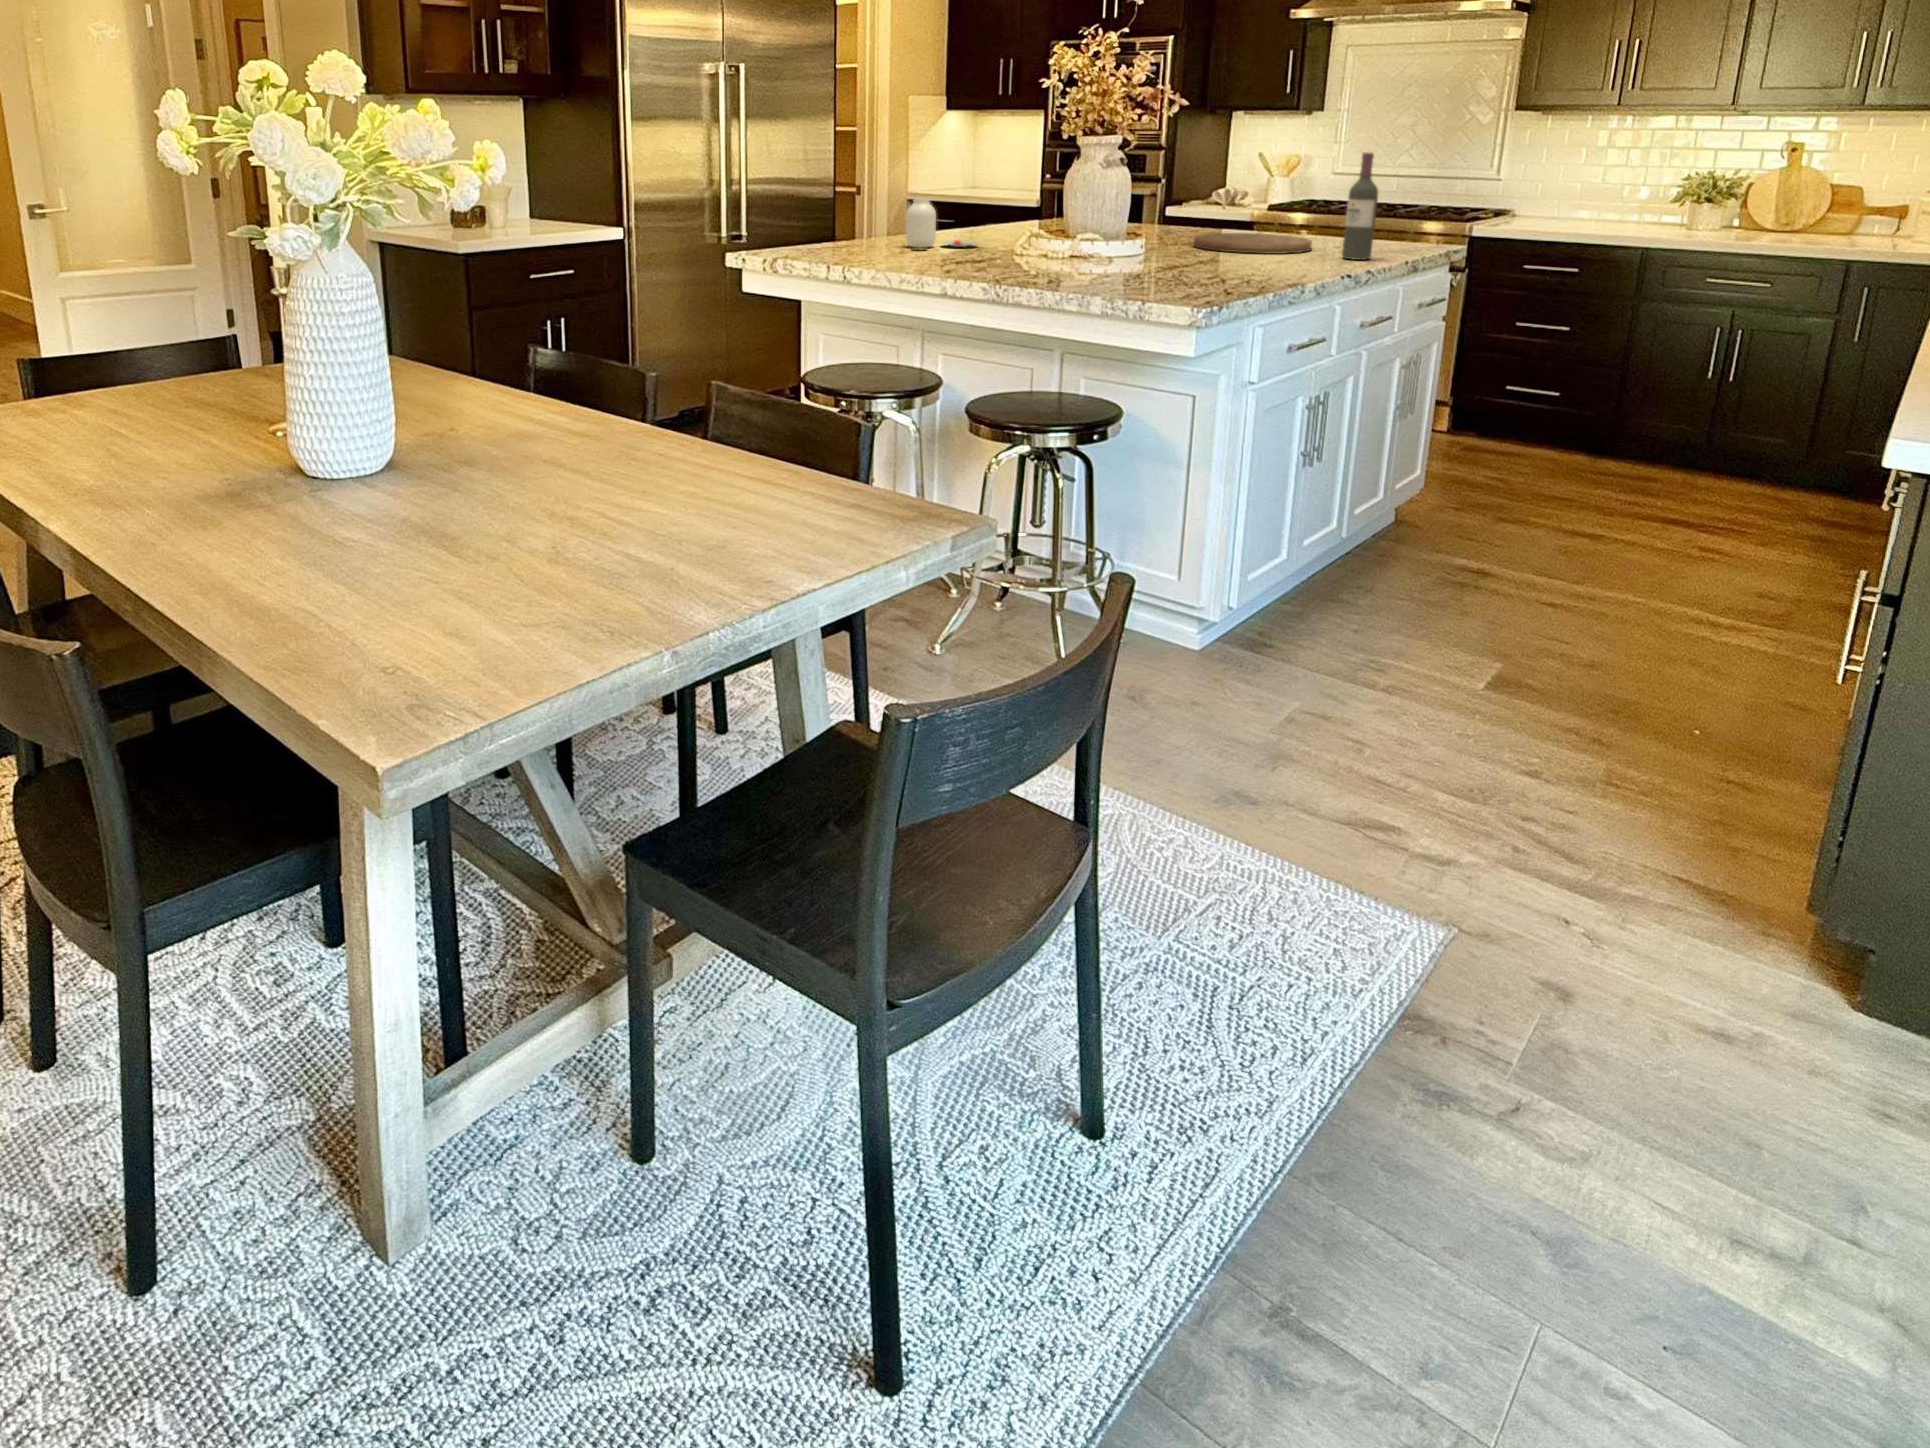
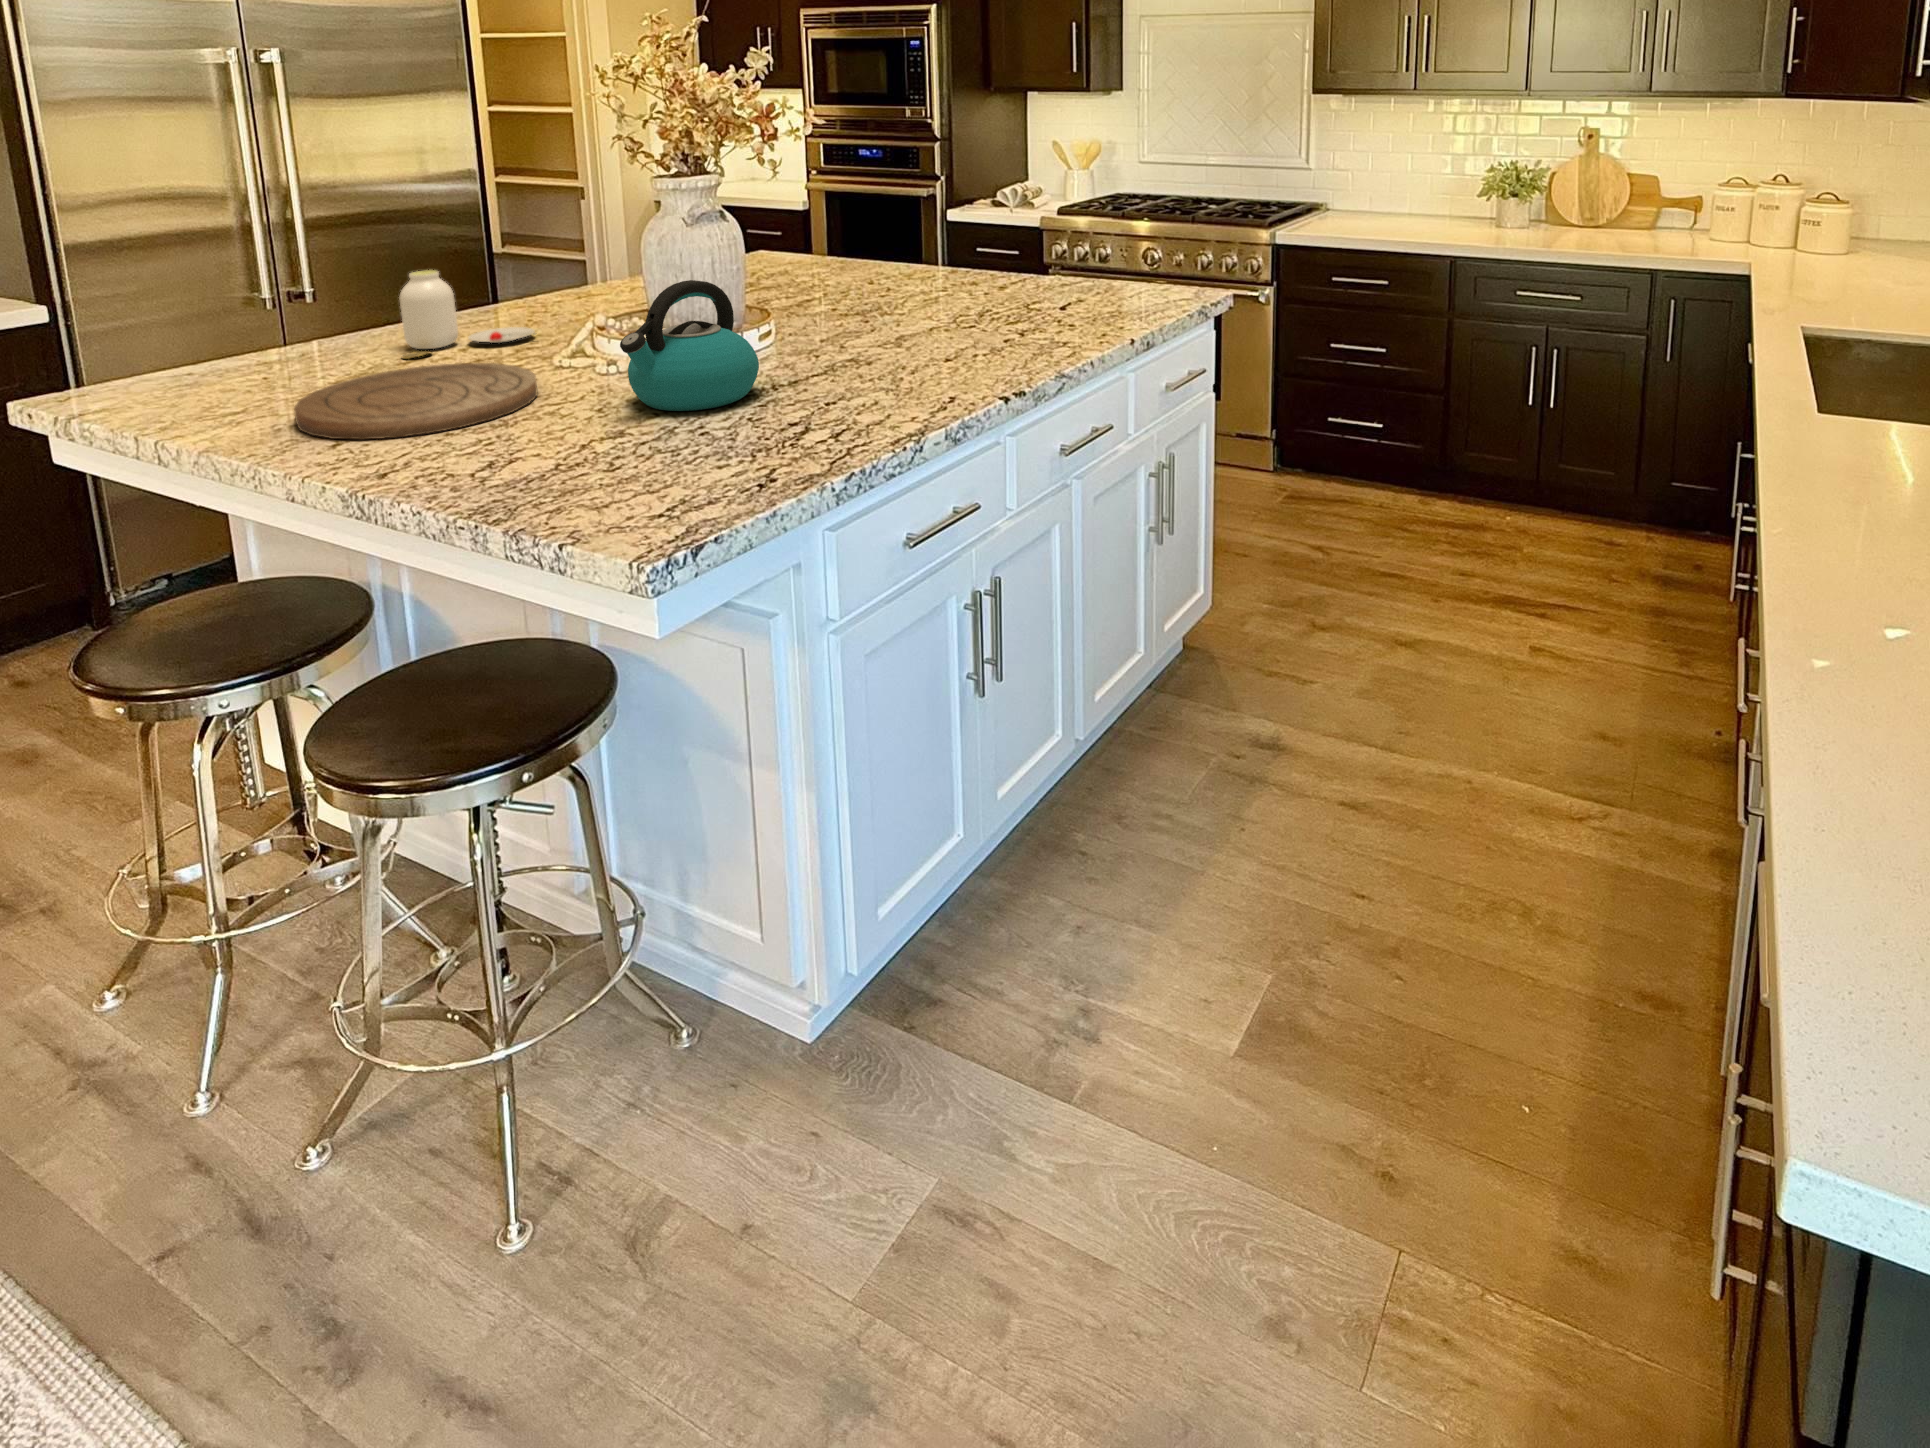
wine bottle: present [1342,152,1378,260] -> none [1048,190,1087,341]
kettle: none [1093,194,1173,272] -> present [620,280,759,411]
cutting board: present [1193,233,1312,254] -> present [294,363,537,440]

